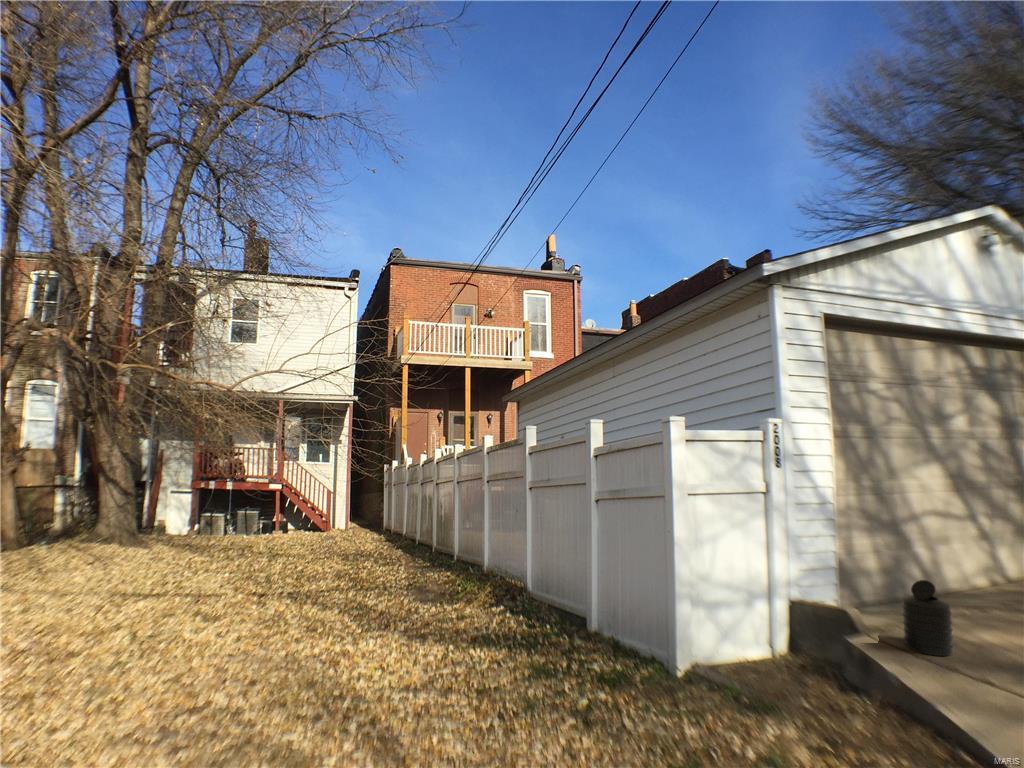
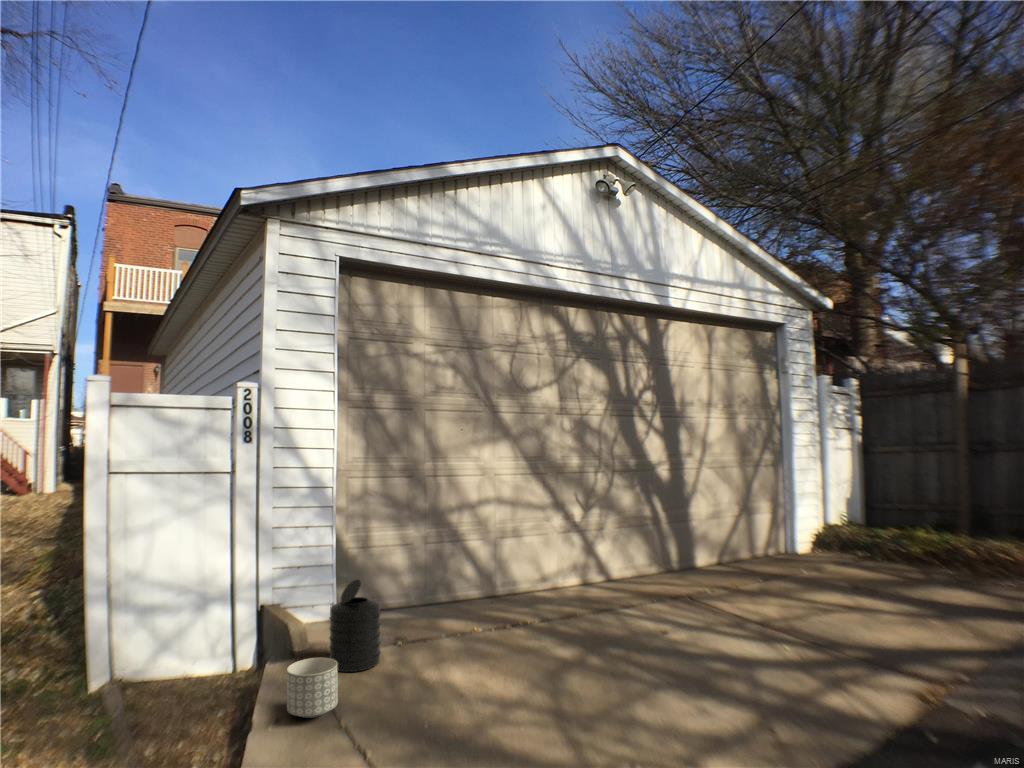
planter: none [942,644,993,693] -> present [287,658,338,718]

